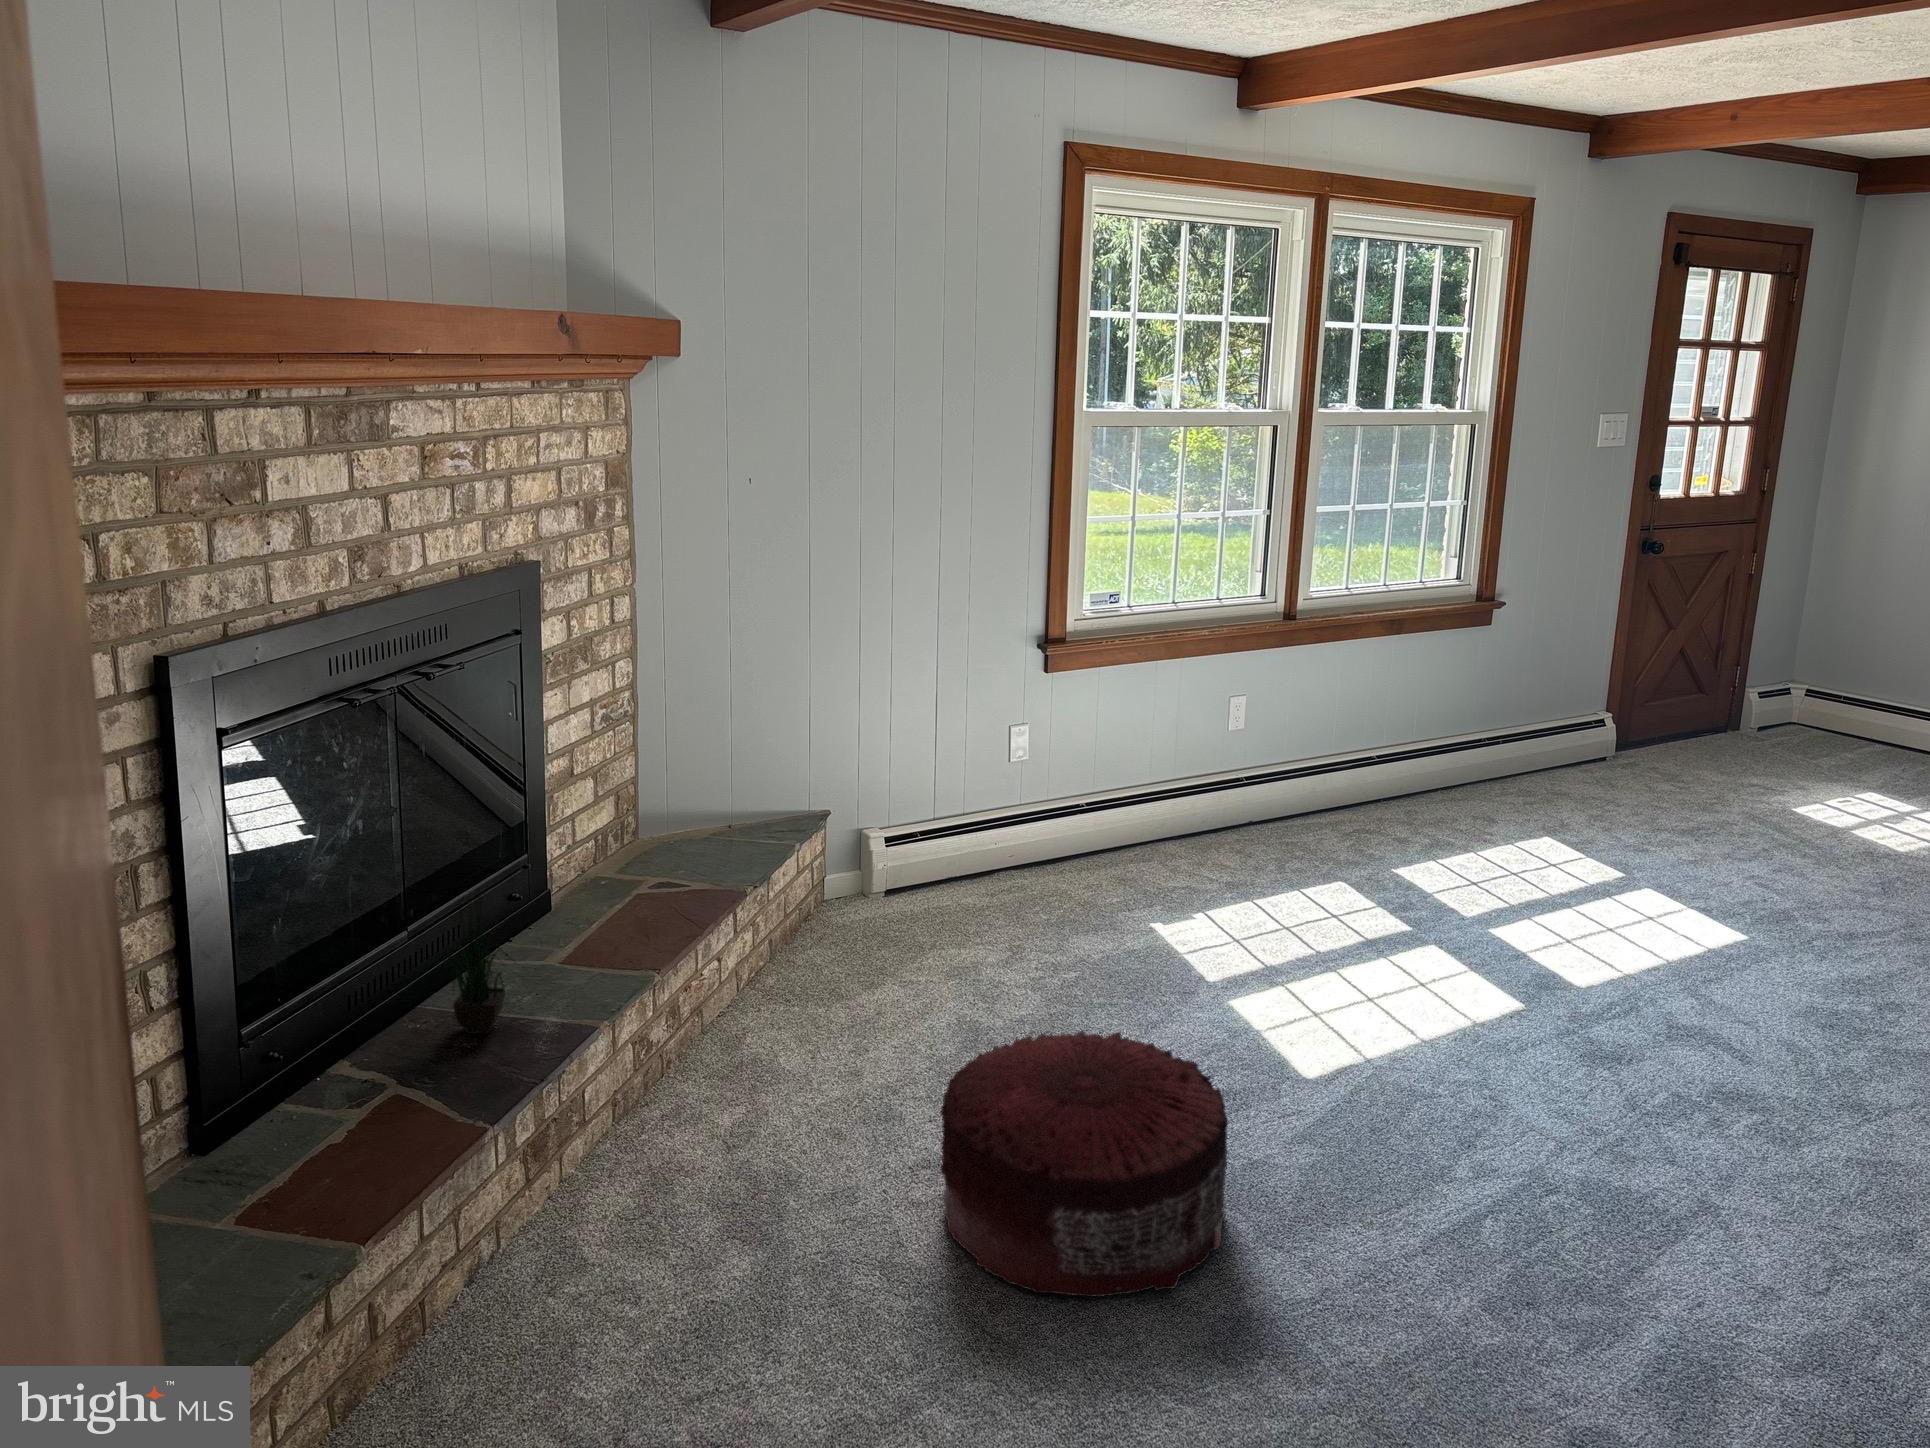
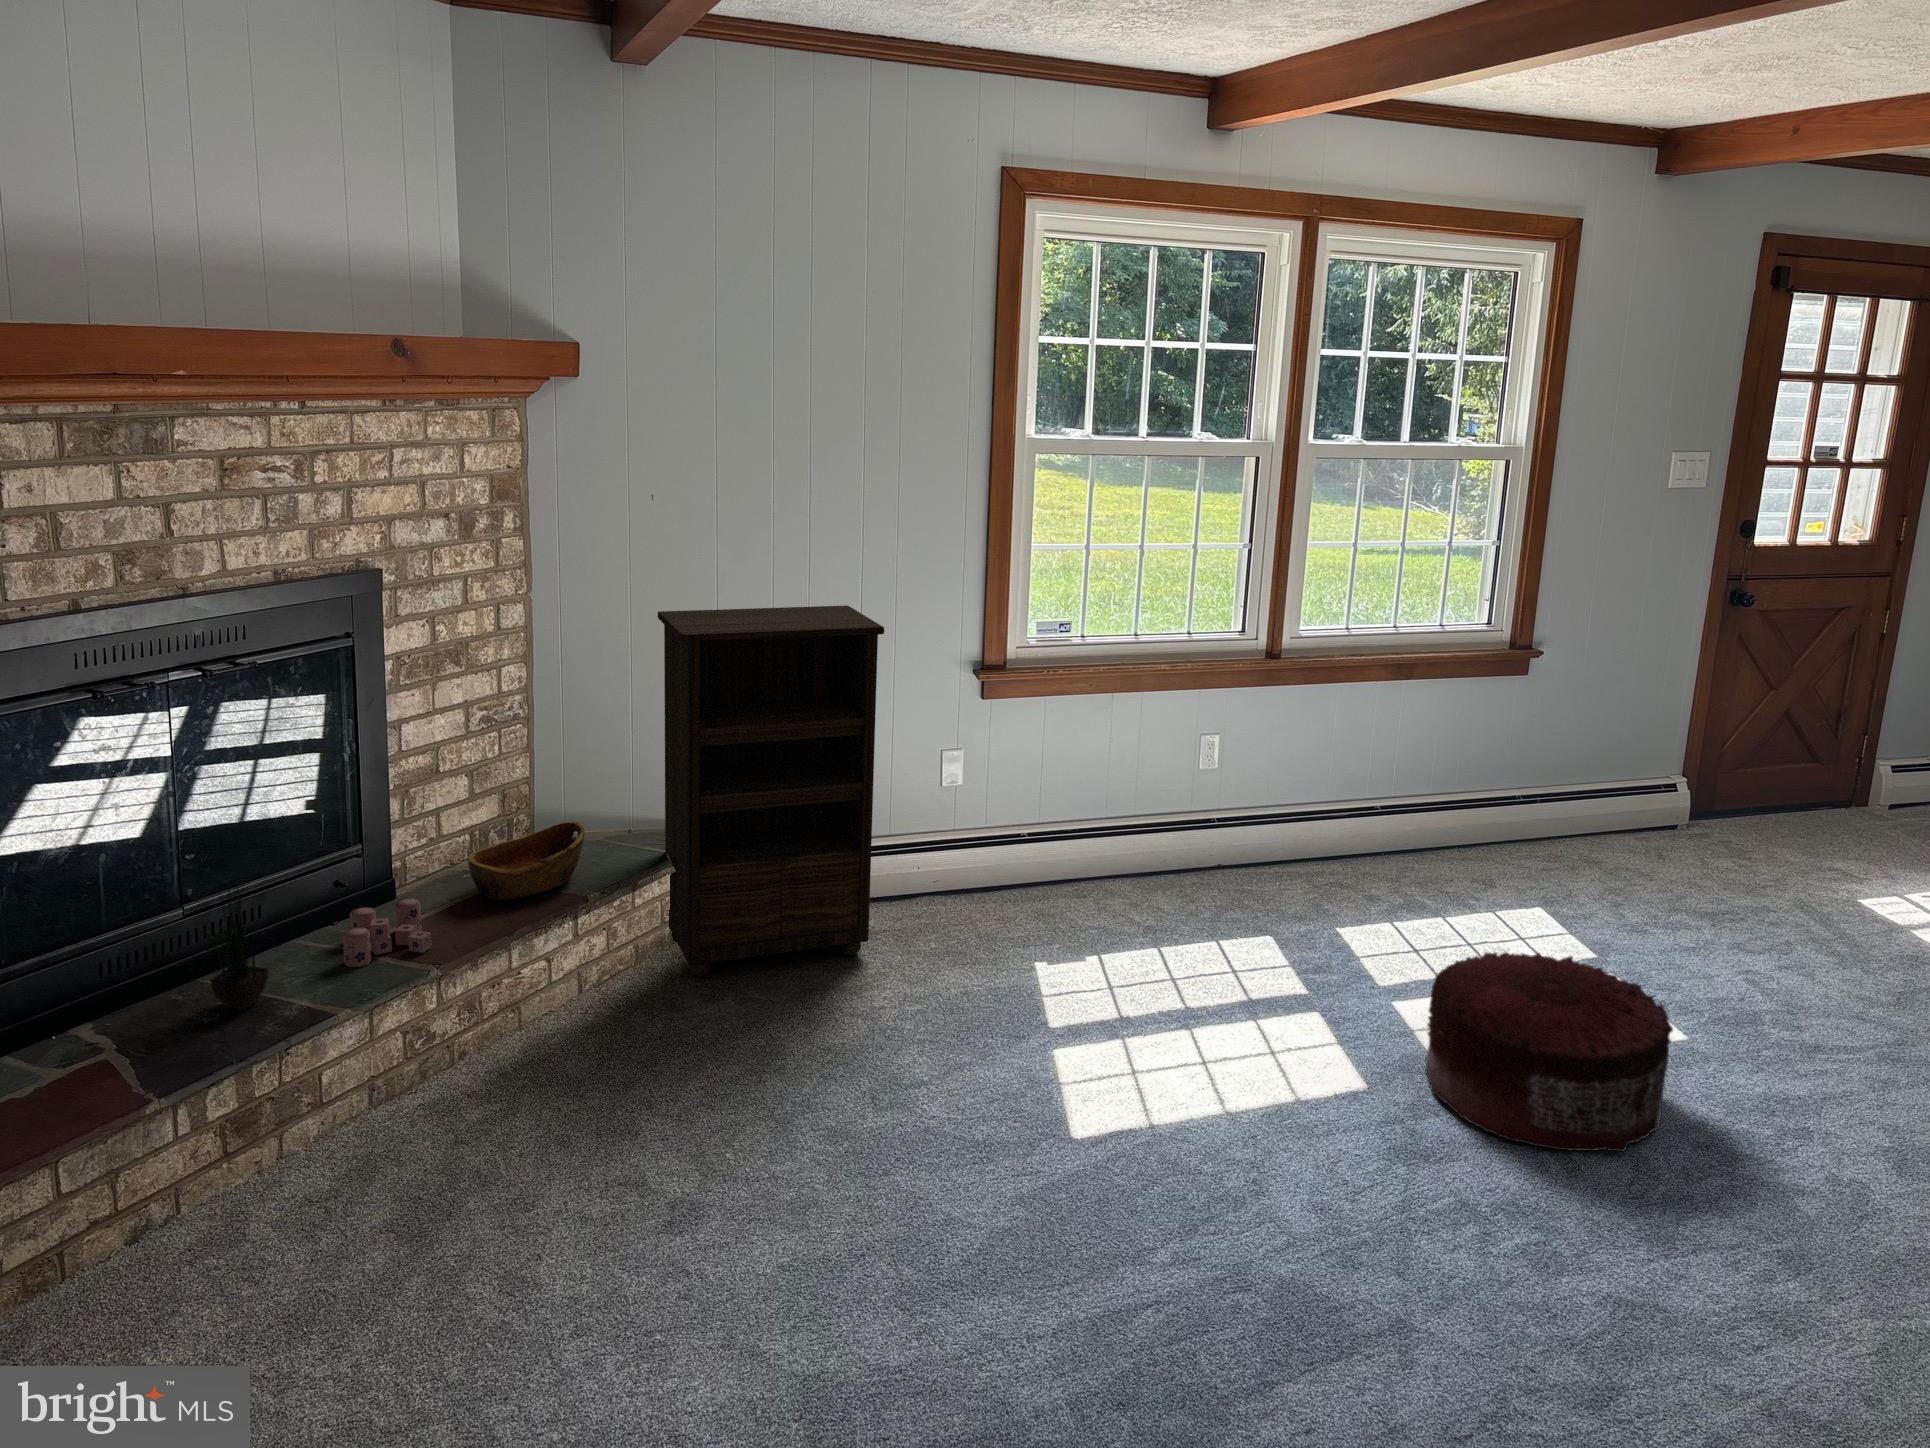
bookshelf: none [776,584,1009,967] -> present [658,605,884,976]
wooden bowl: none [621,819,722,904] -> present [468,821,584,900]
candle: none [538,908,628,982] -> present [343,899,432,967]
pouf: present [940,1031,1228,1297] -> present [1425,952,1673,1151]

